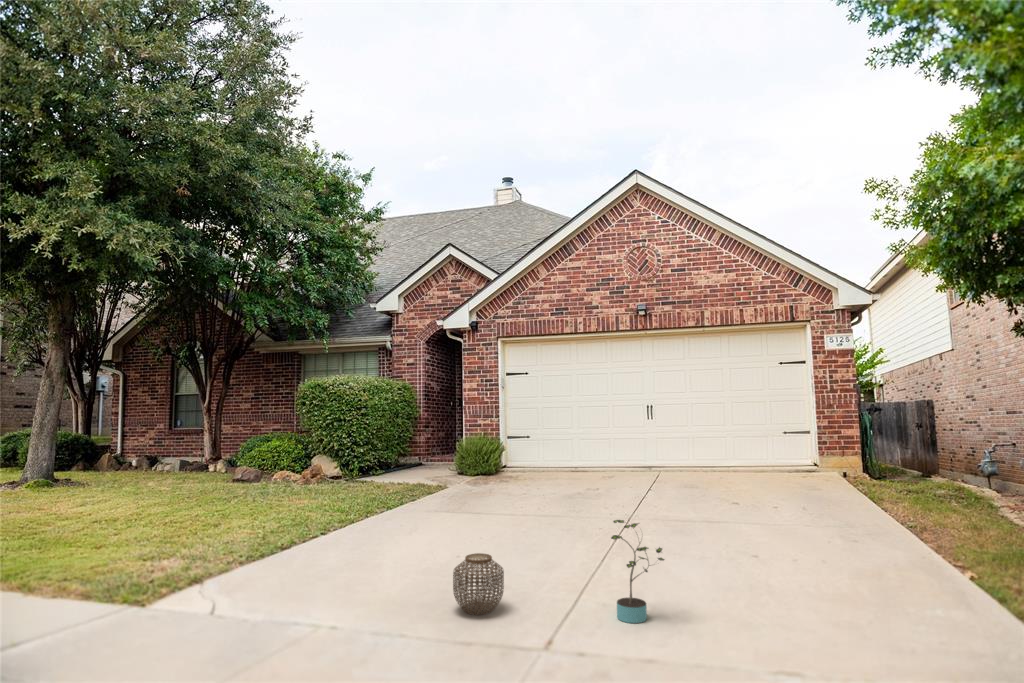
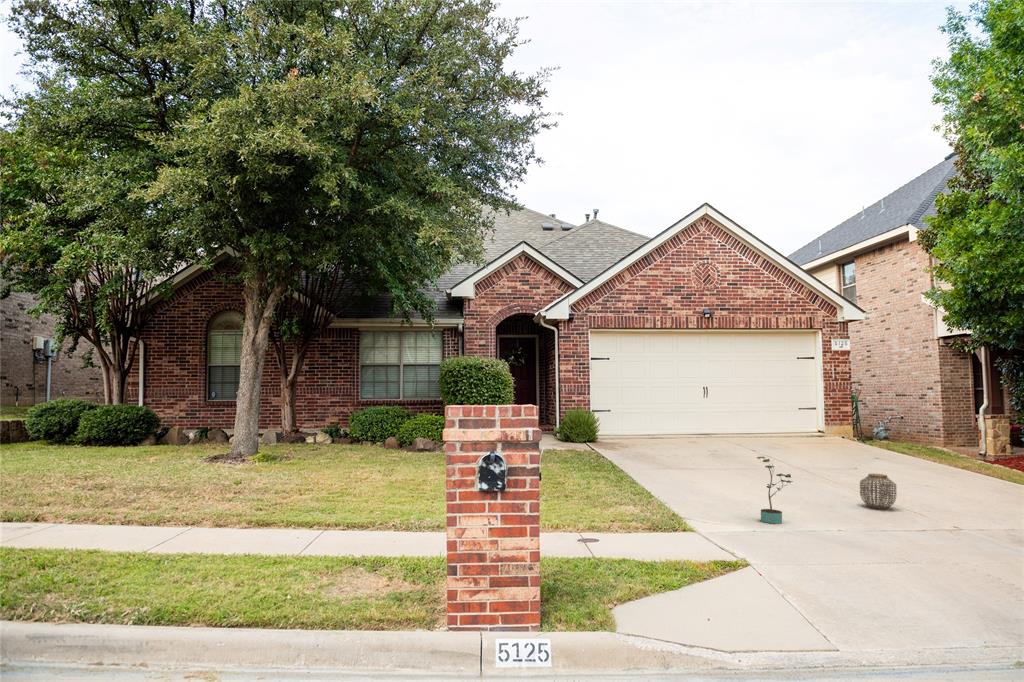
potted plant: present [611,520,664,623] -> present [757,457,793,524]

